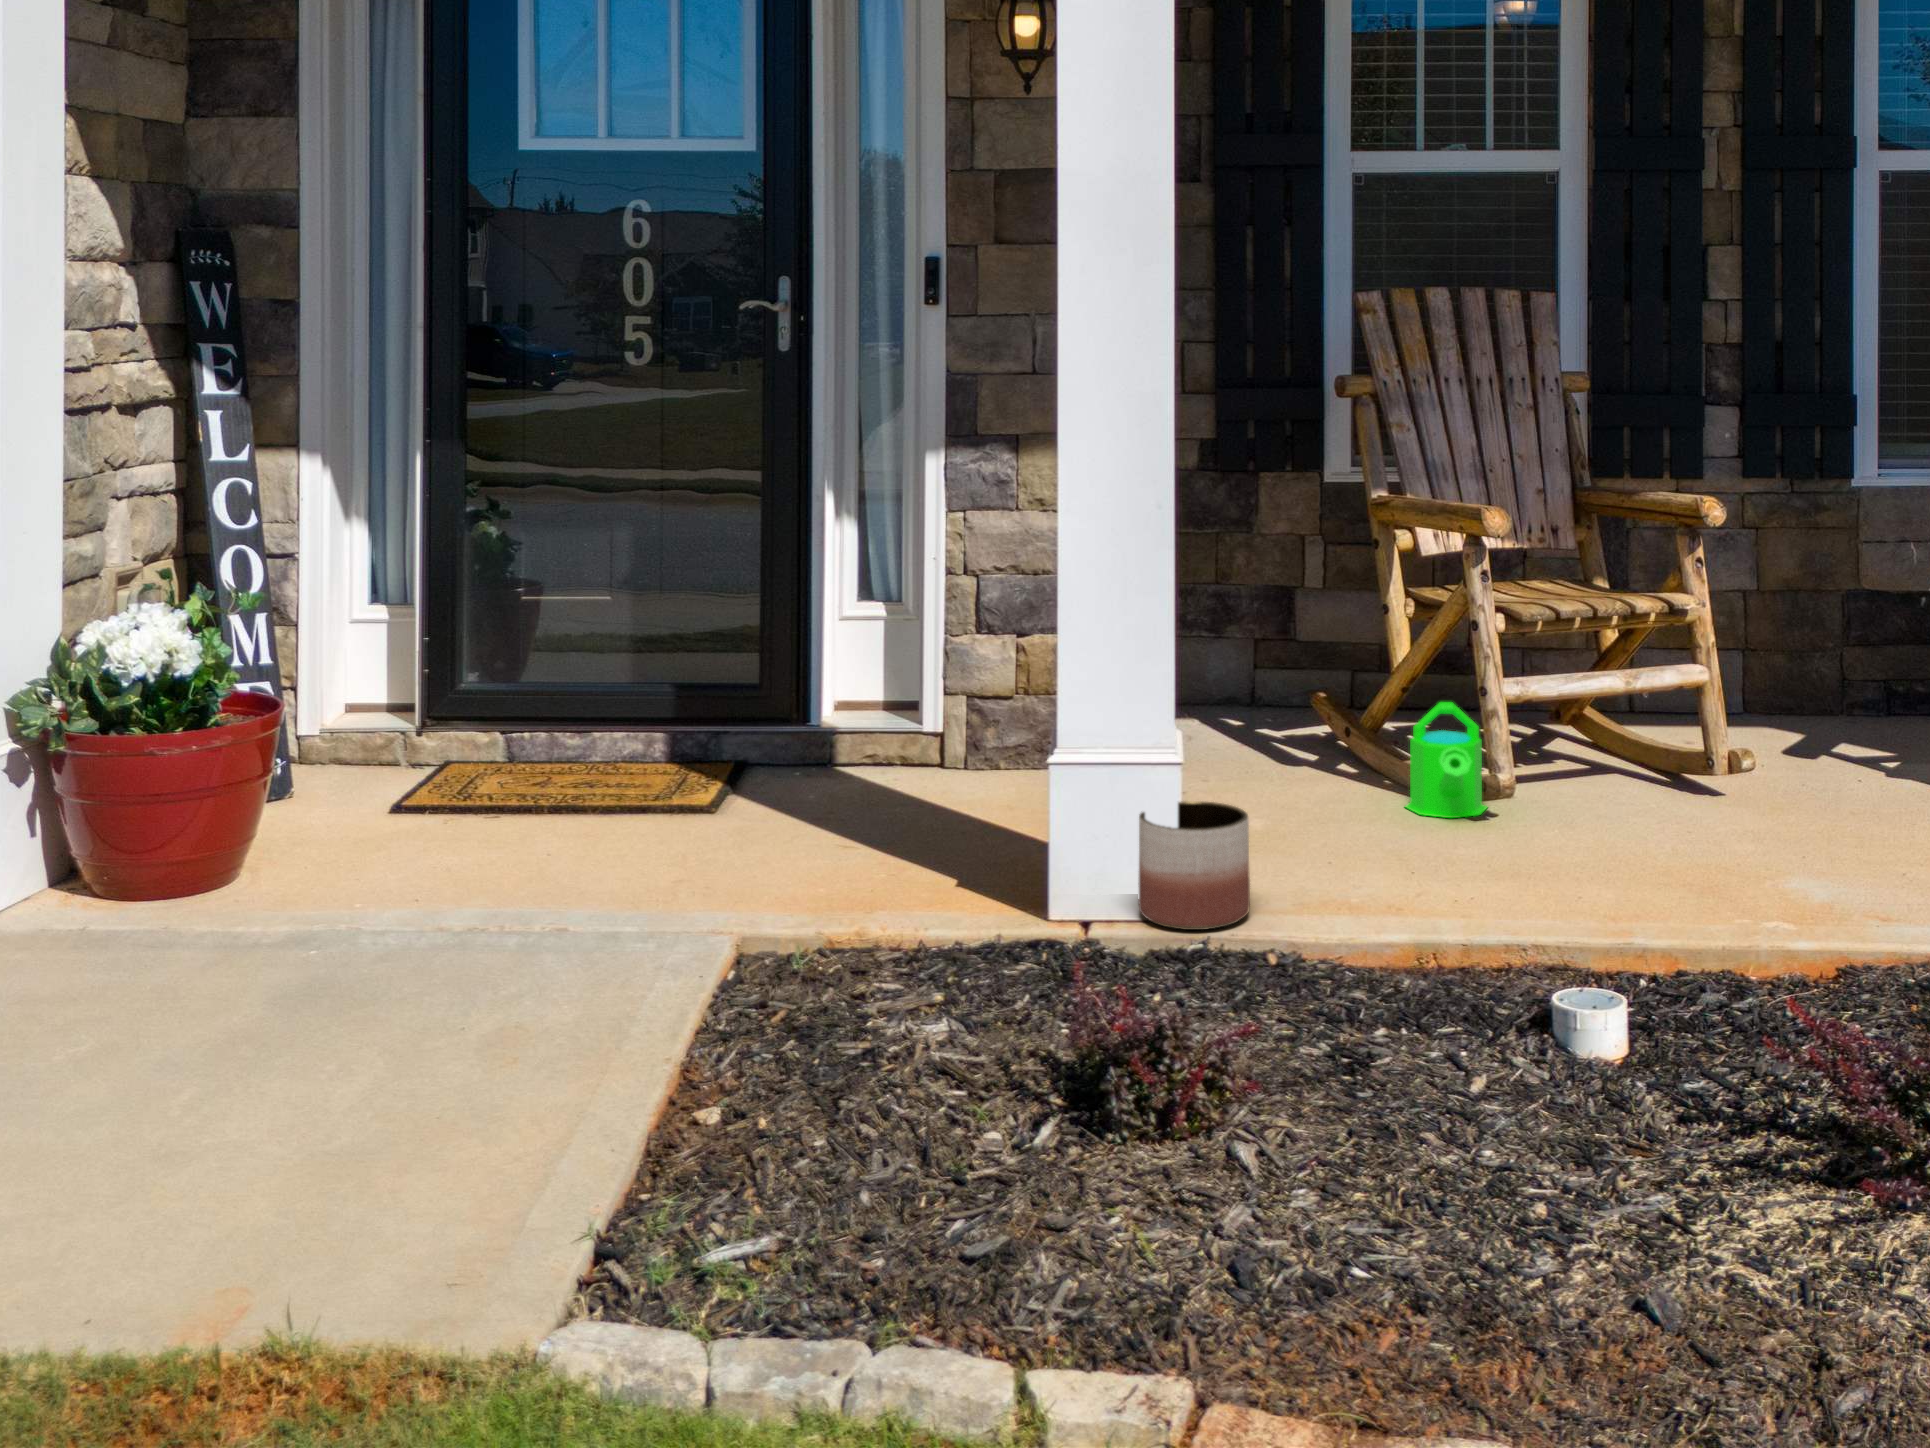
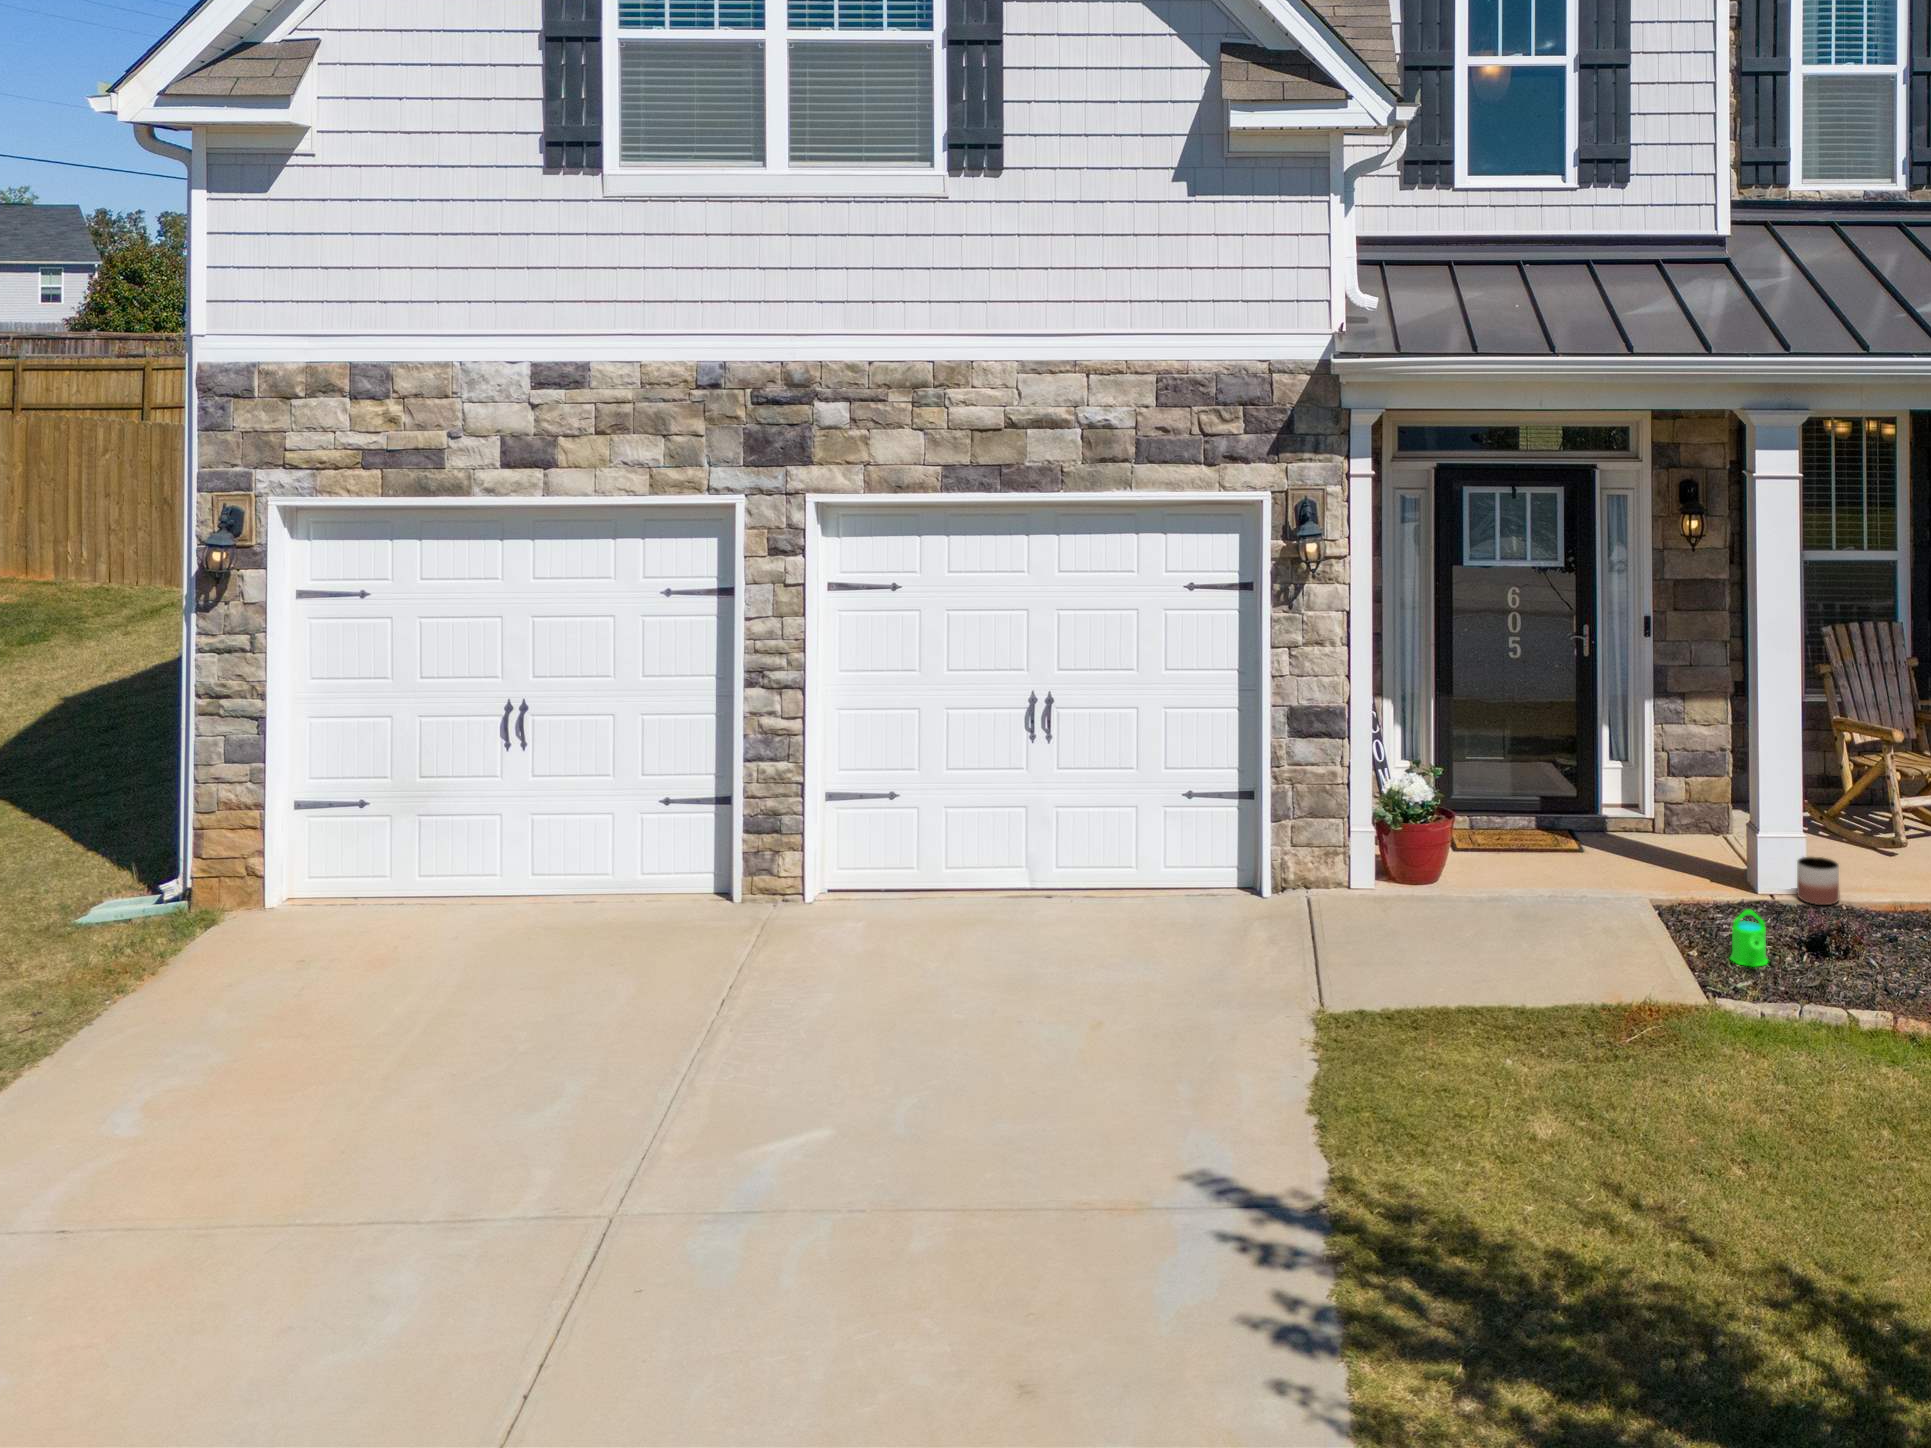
watering can: present [1405,702,1487,818] -> present [1729,910,1768,967]

